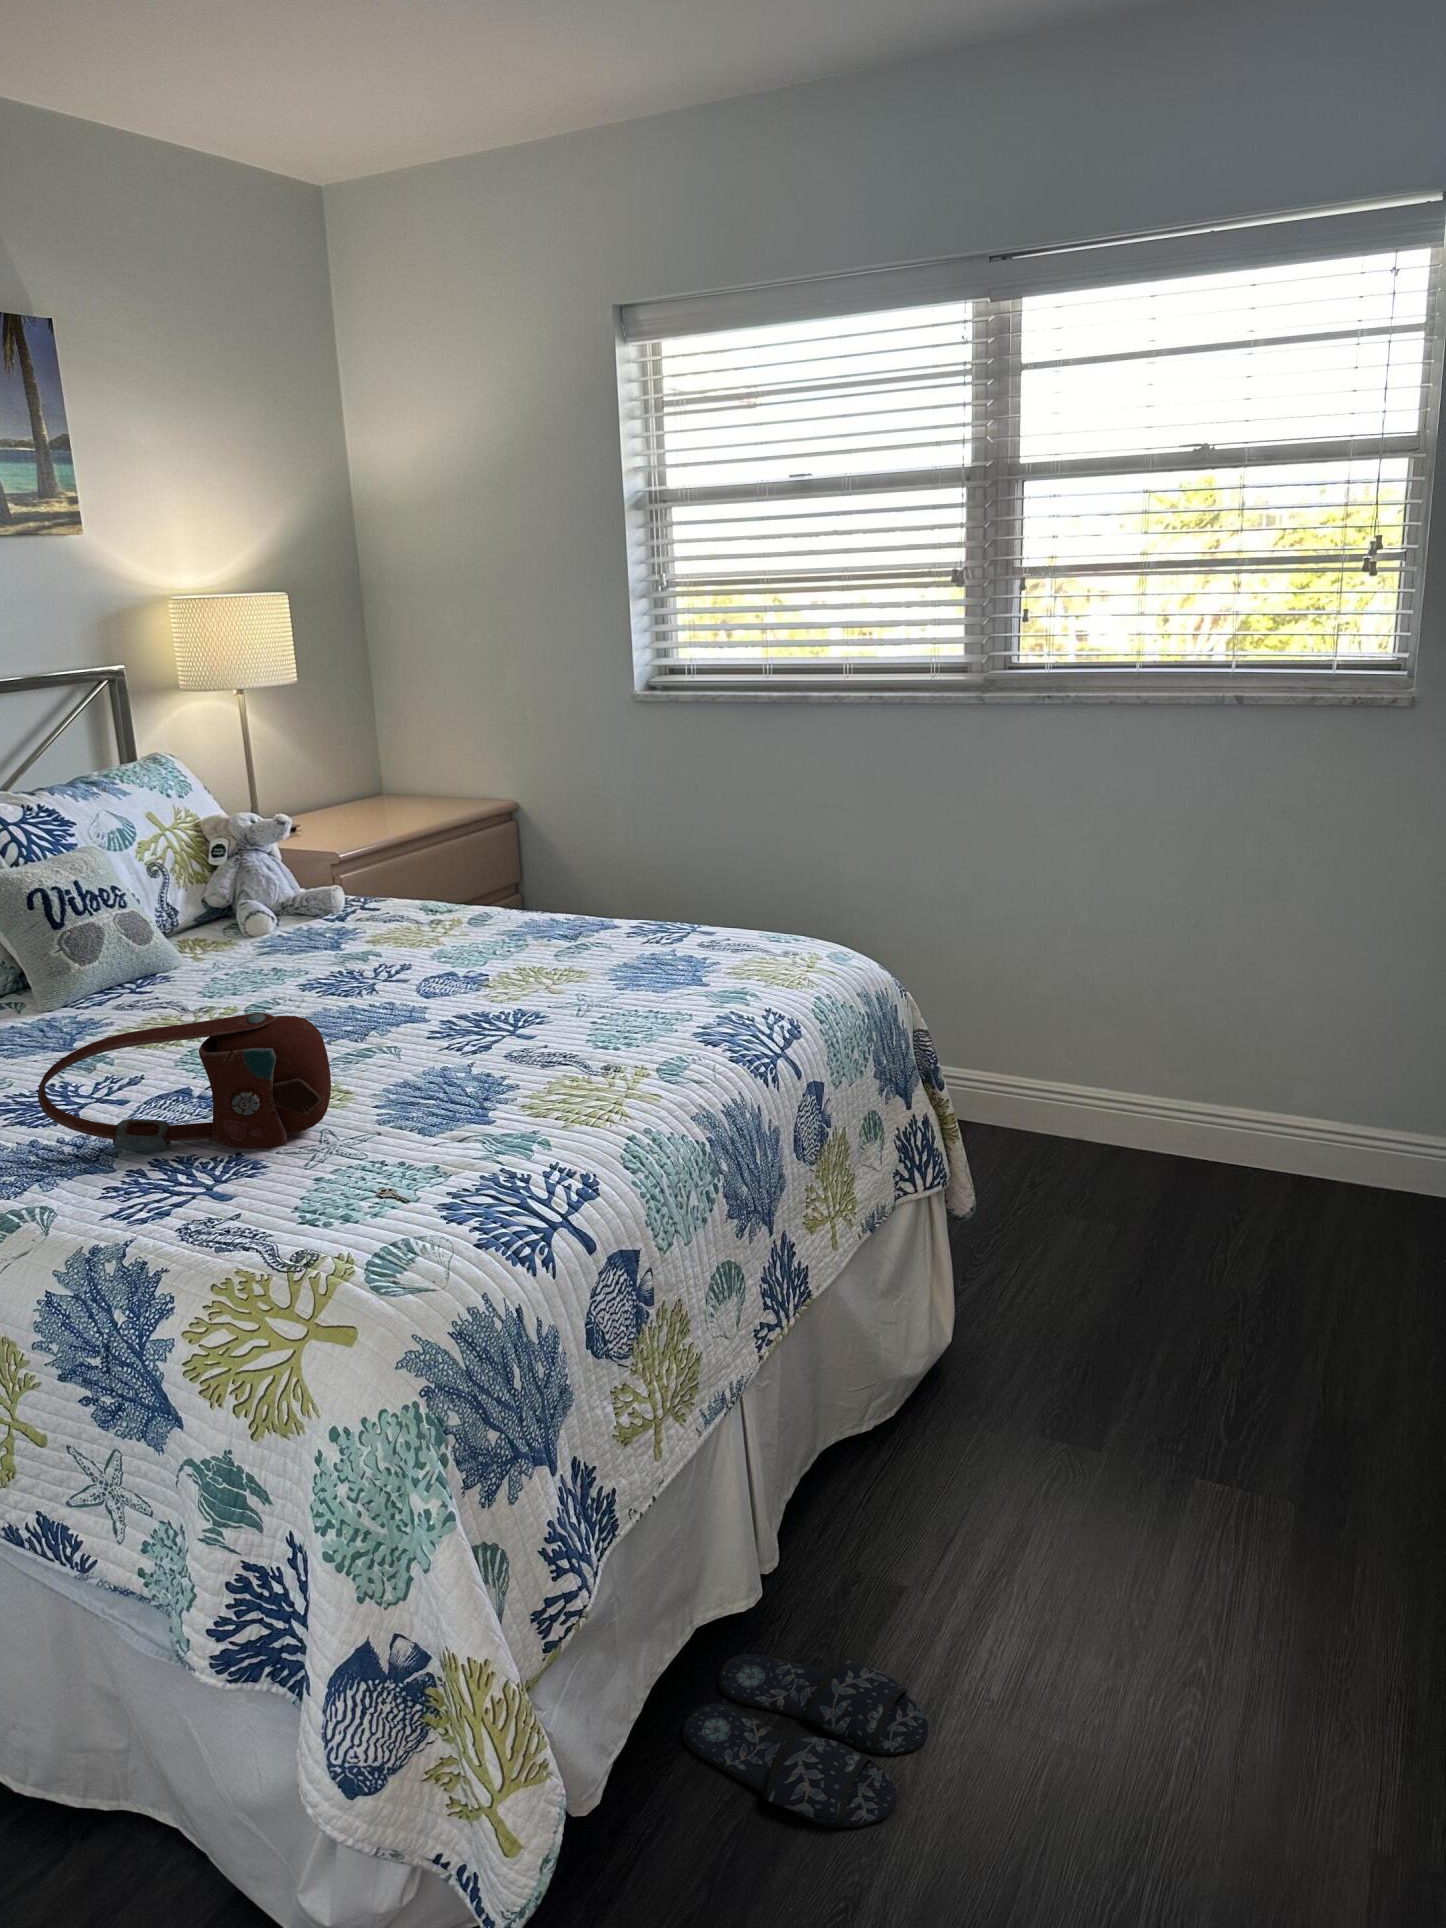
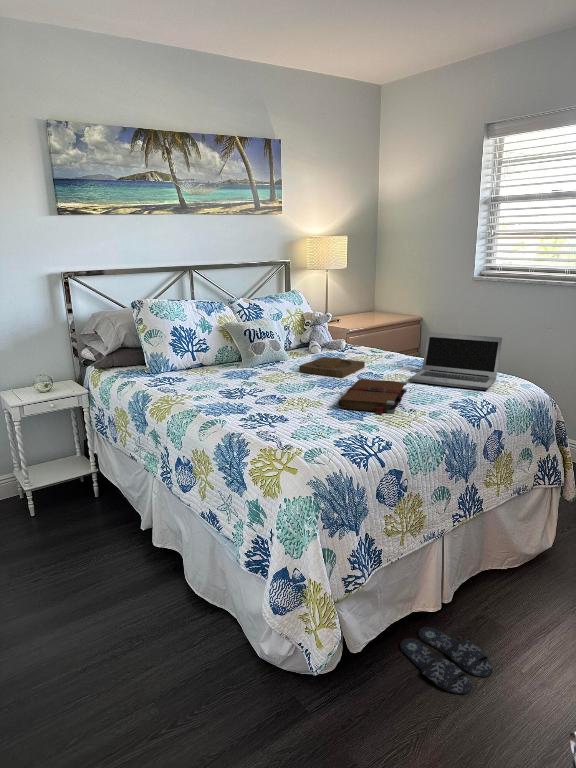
laptop: none [558,843,770,986] -> present [409,332,502,390]
tray: none [228,946,417,1002] -> present [299,357,365,378]
book: none [395,991,564,1099] -> present [338,379,407,415]
handbag: present [38,1012,331,1151] -> none [228,372,315,417]

